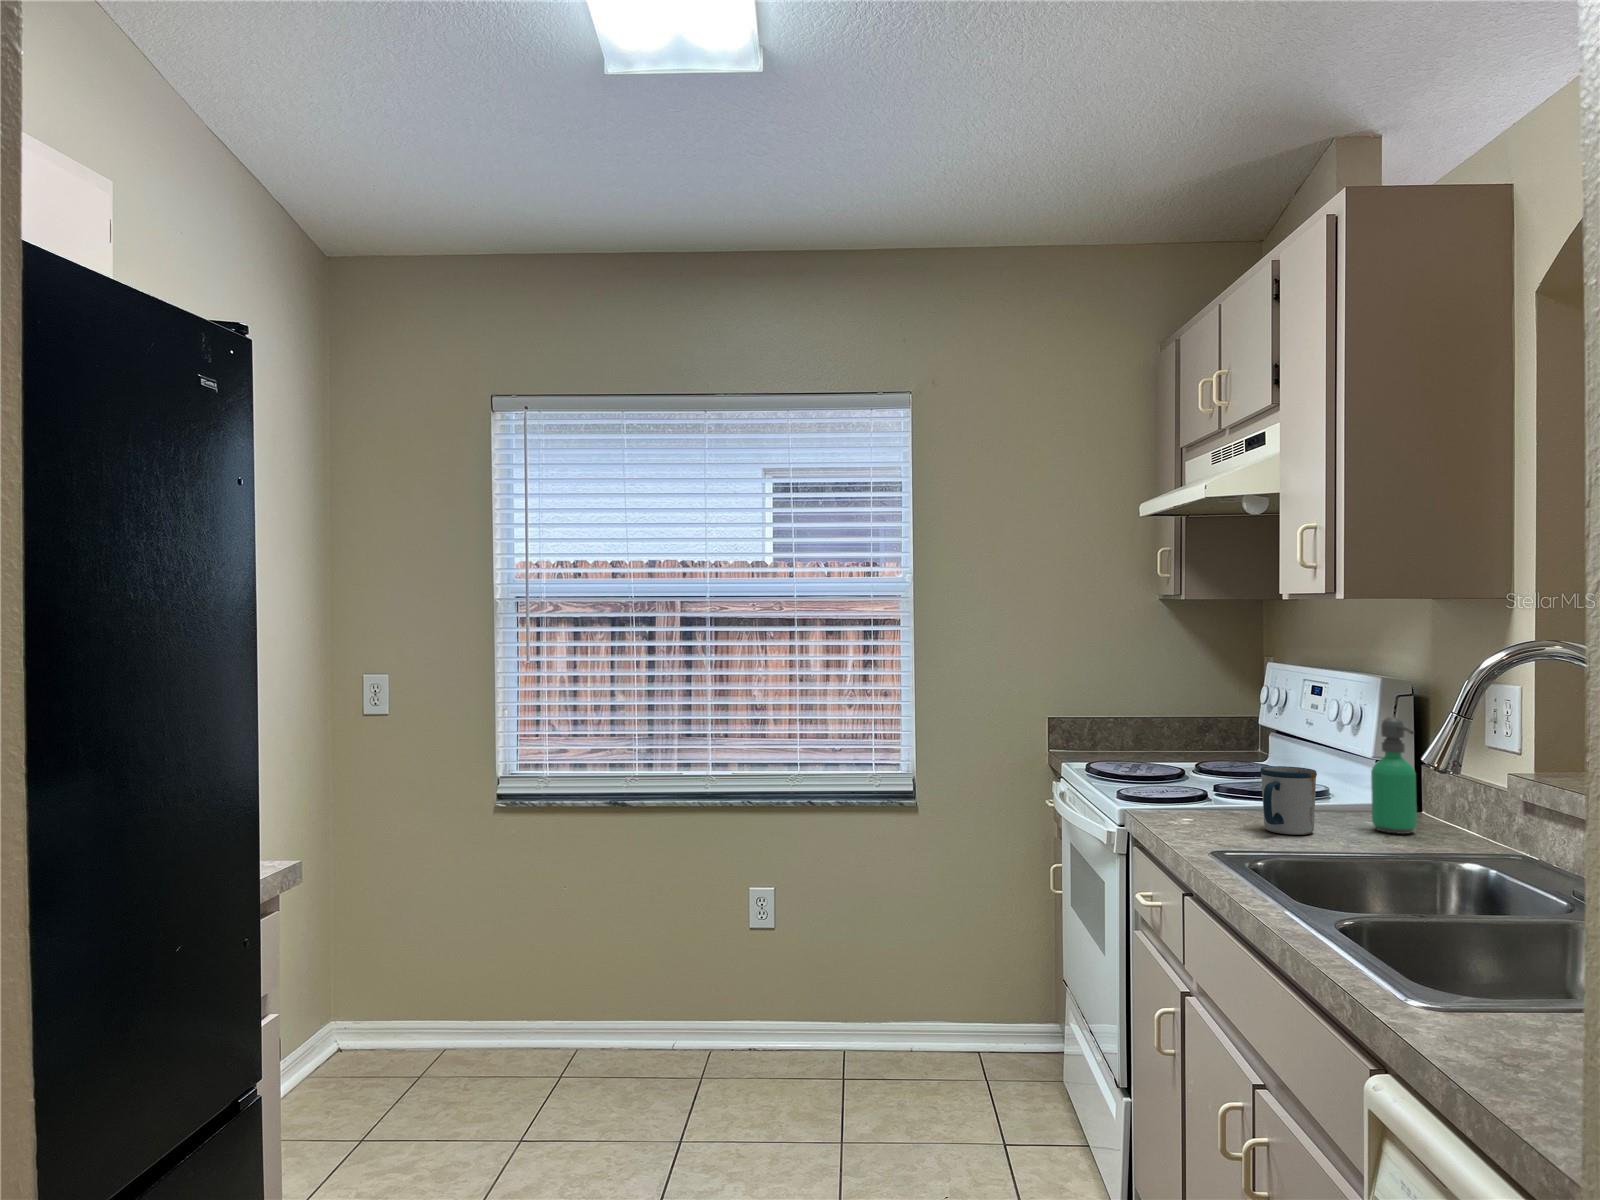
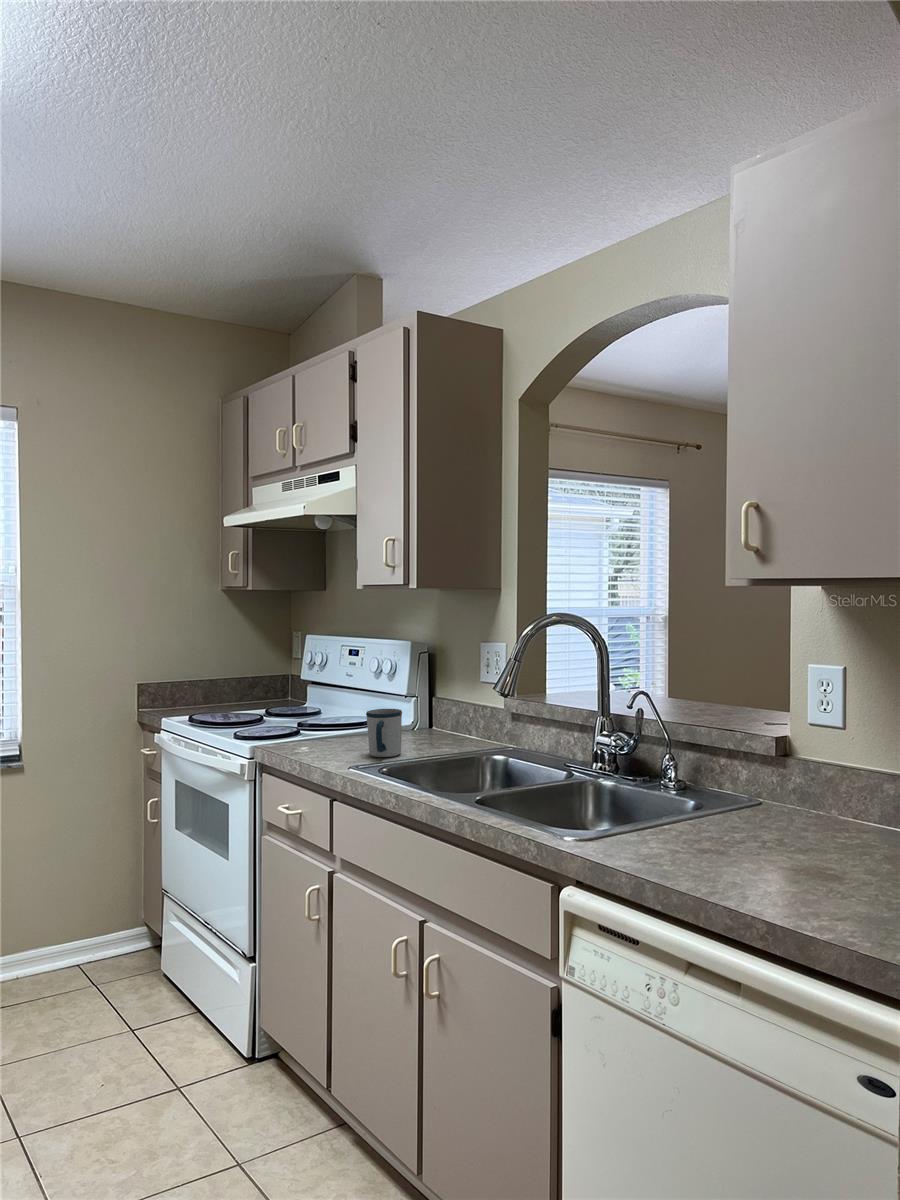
soap dispenser: present [1371,717,1417,834] -> none [425,668,453,744]

